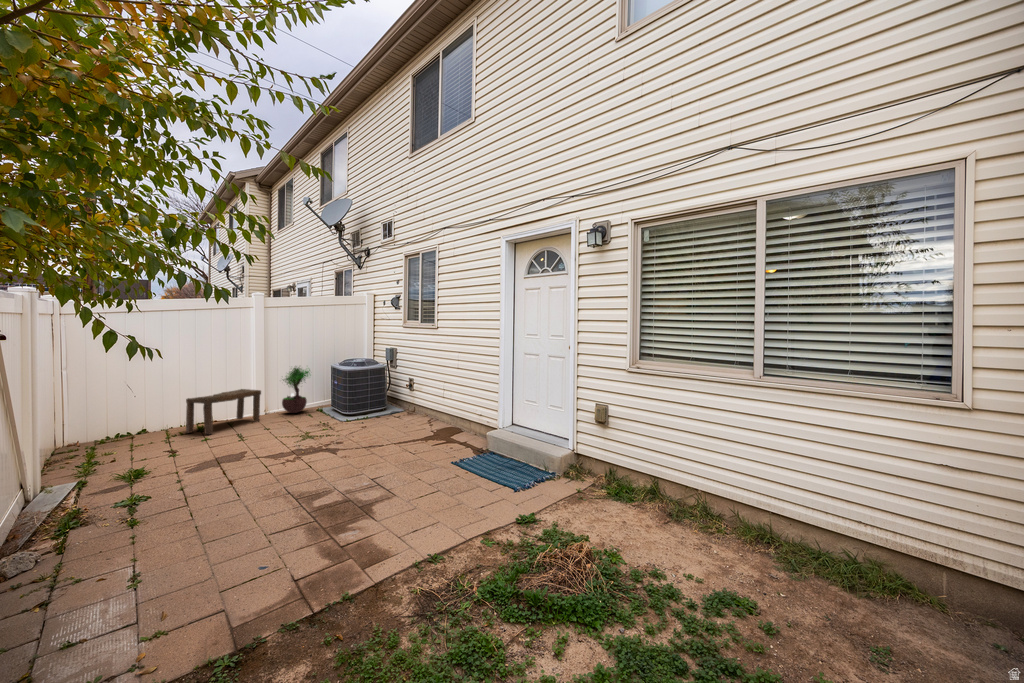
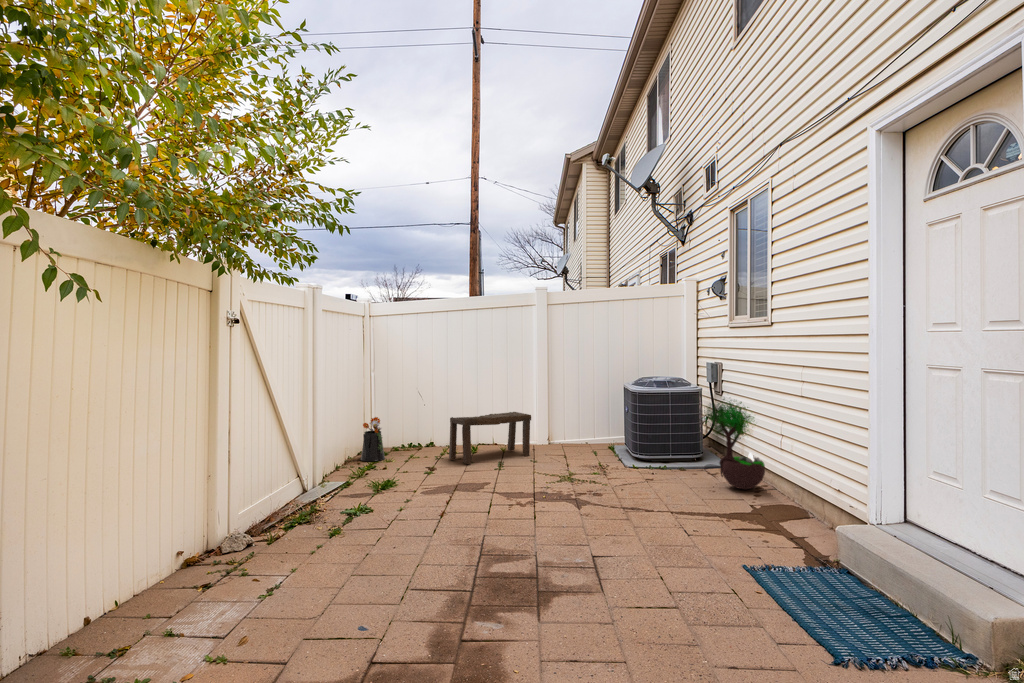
potted tree: present [282,367,310,413] -> present [704,399,765,489]
watering can: none [79,404,110,447] -> present [360,417,385,461]

